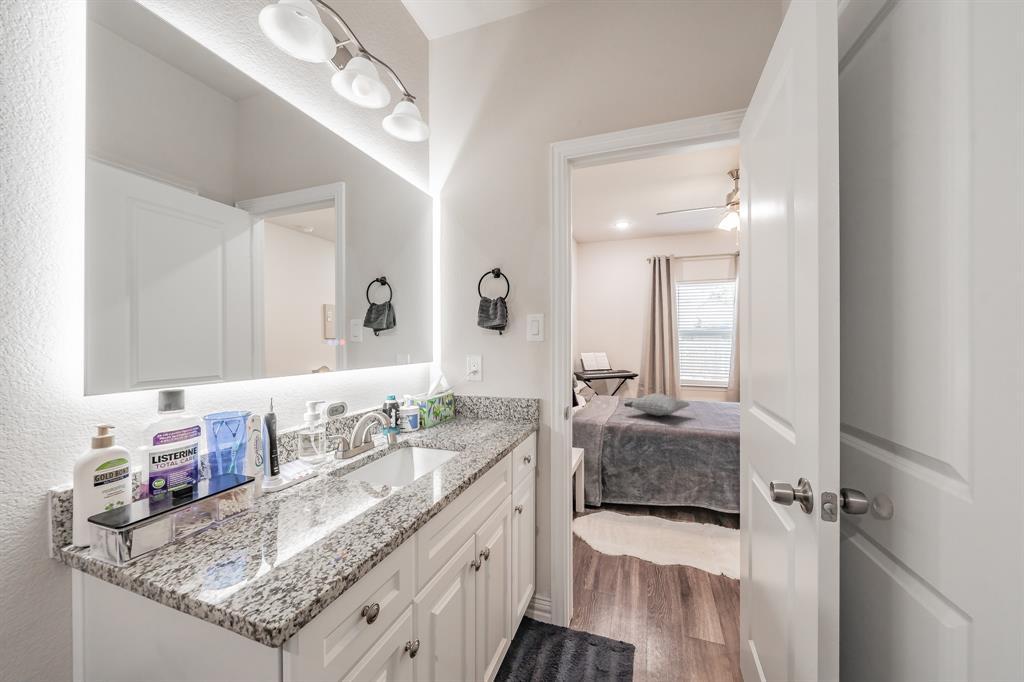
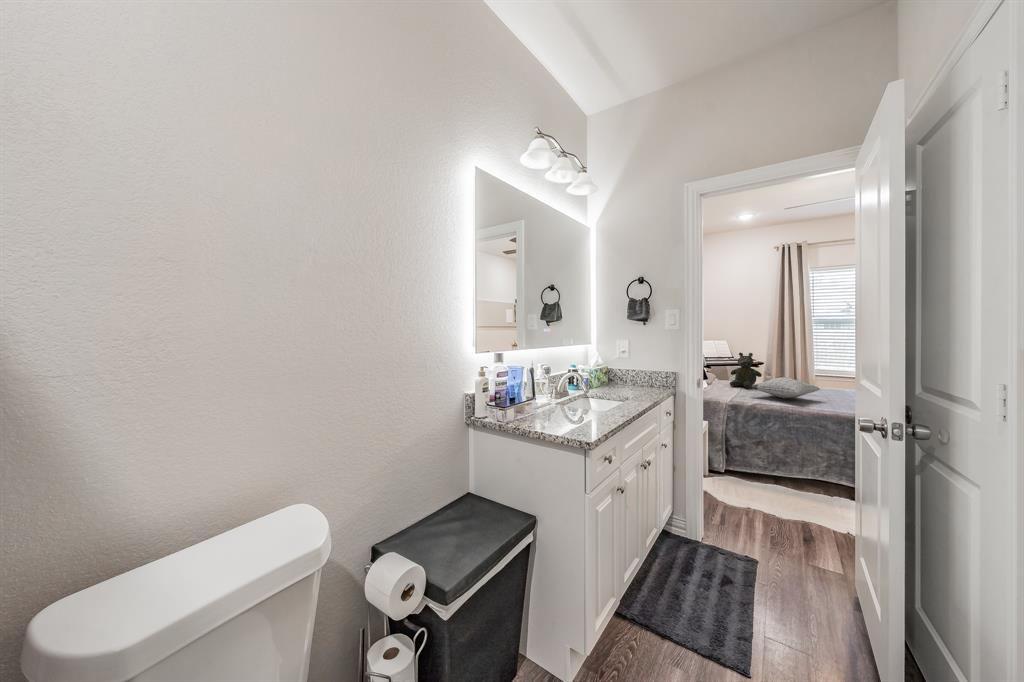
teddy bear: none [606,366,636,405] -> present [730,353,762,388]

